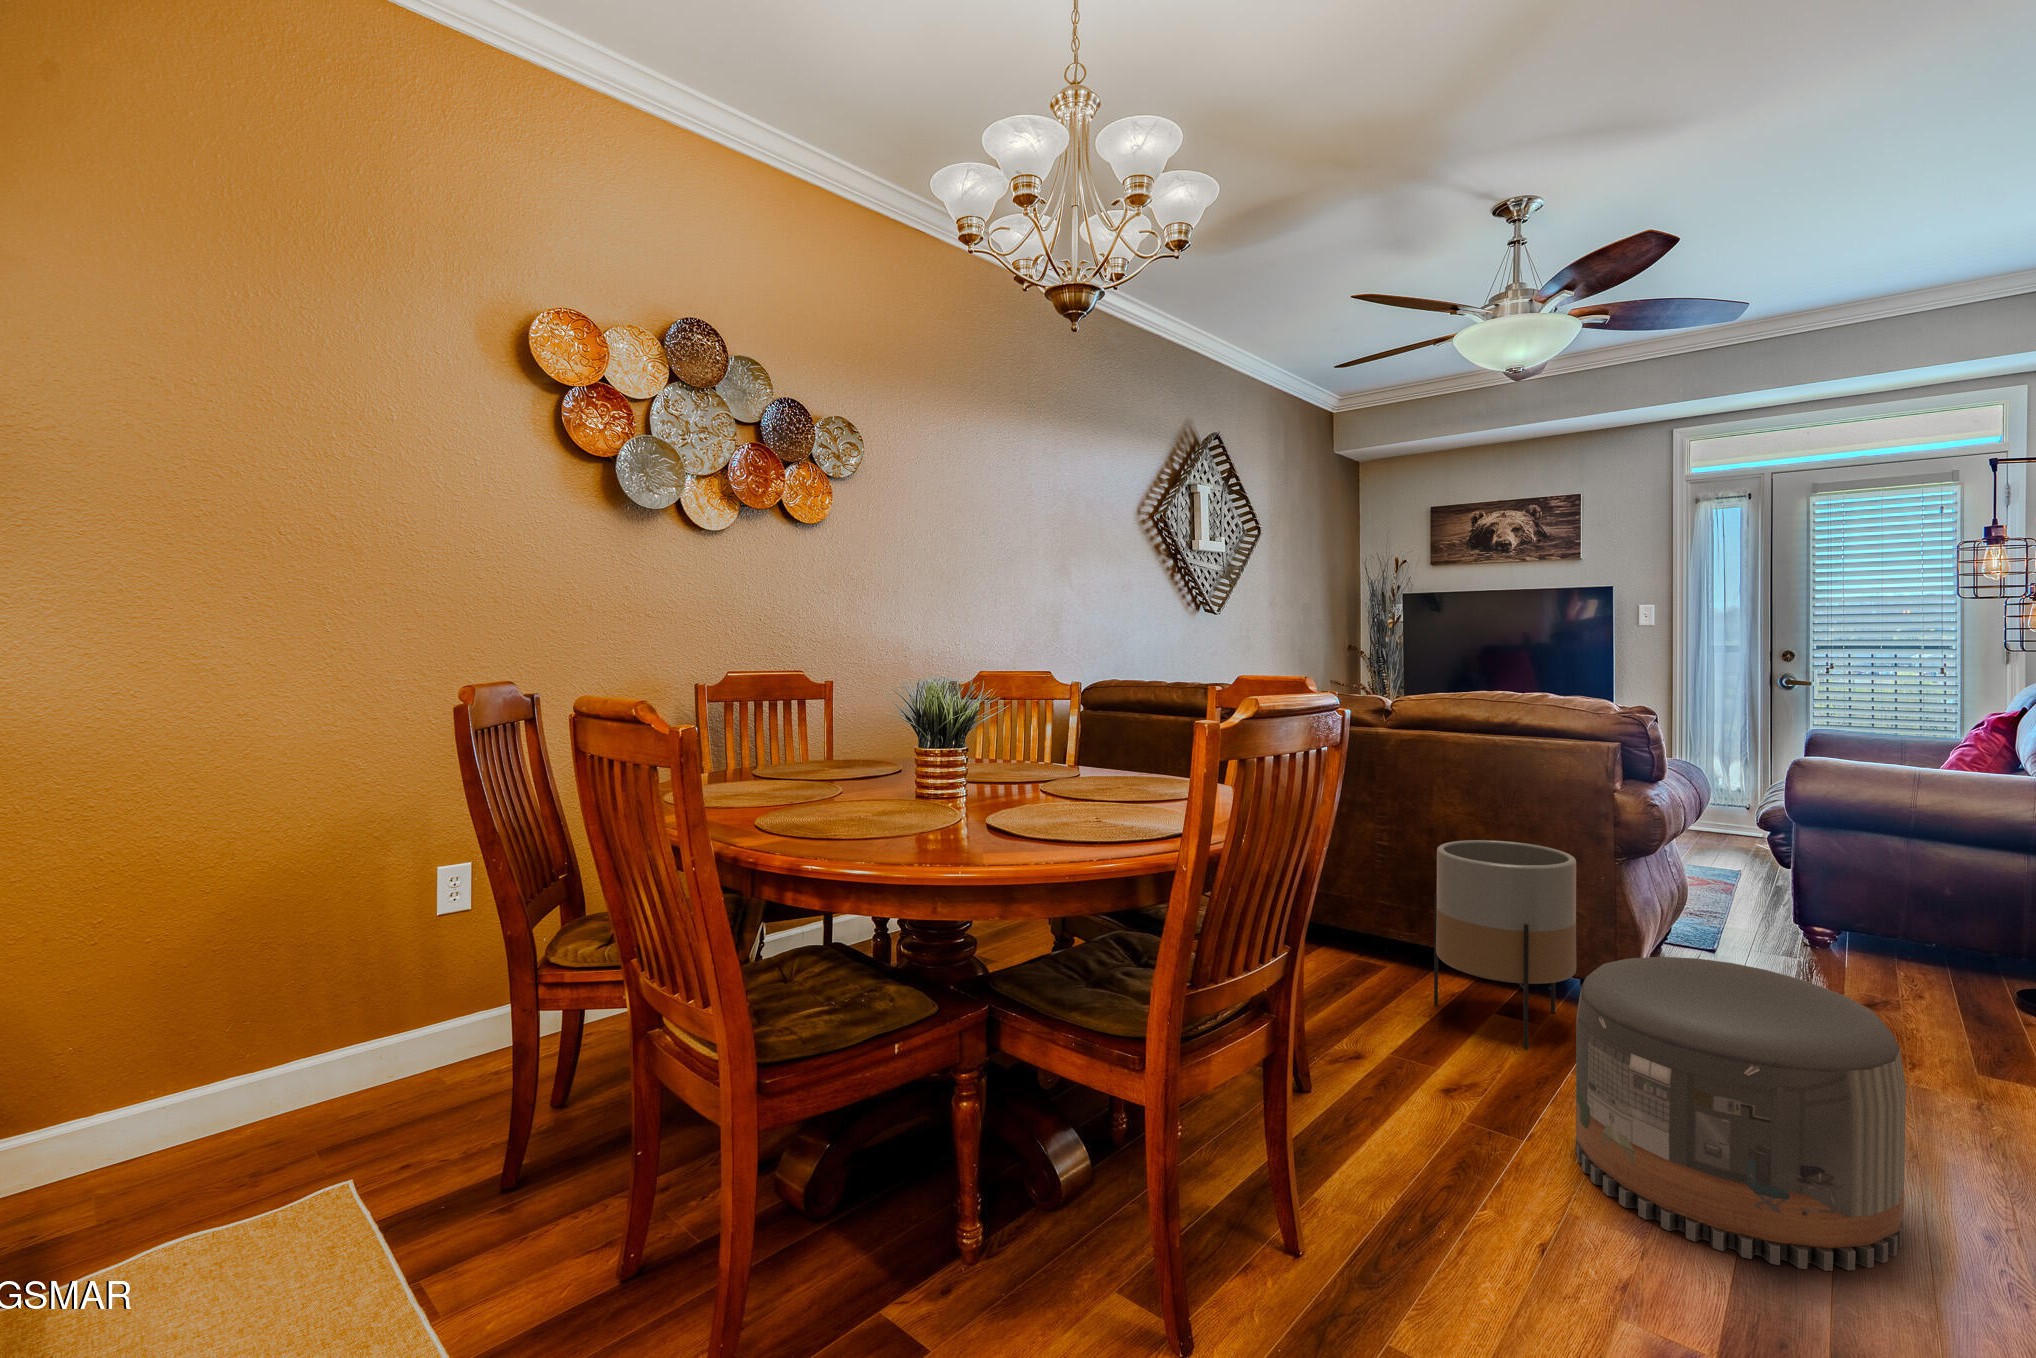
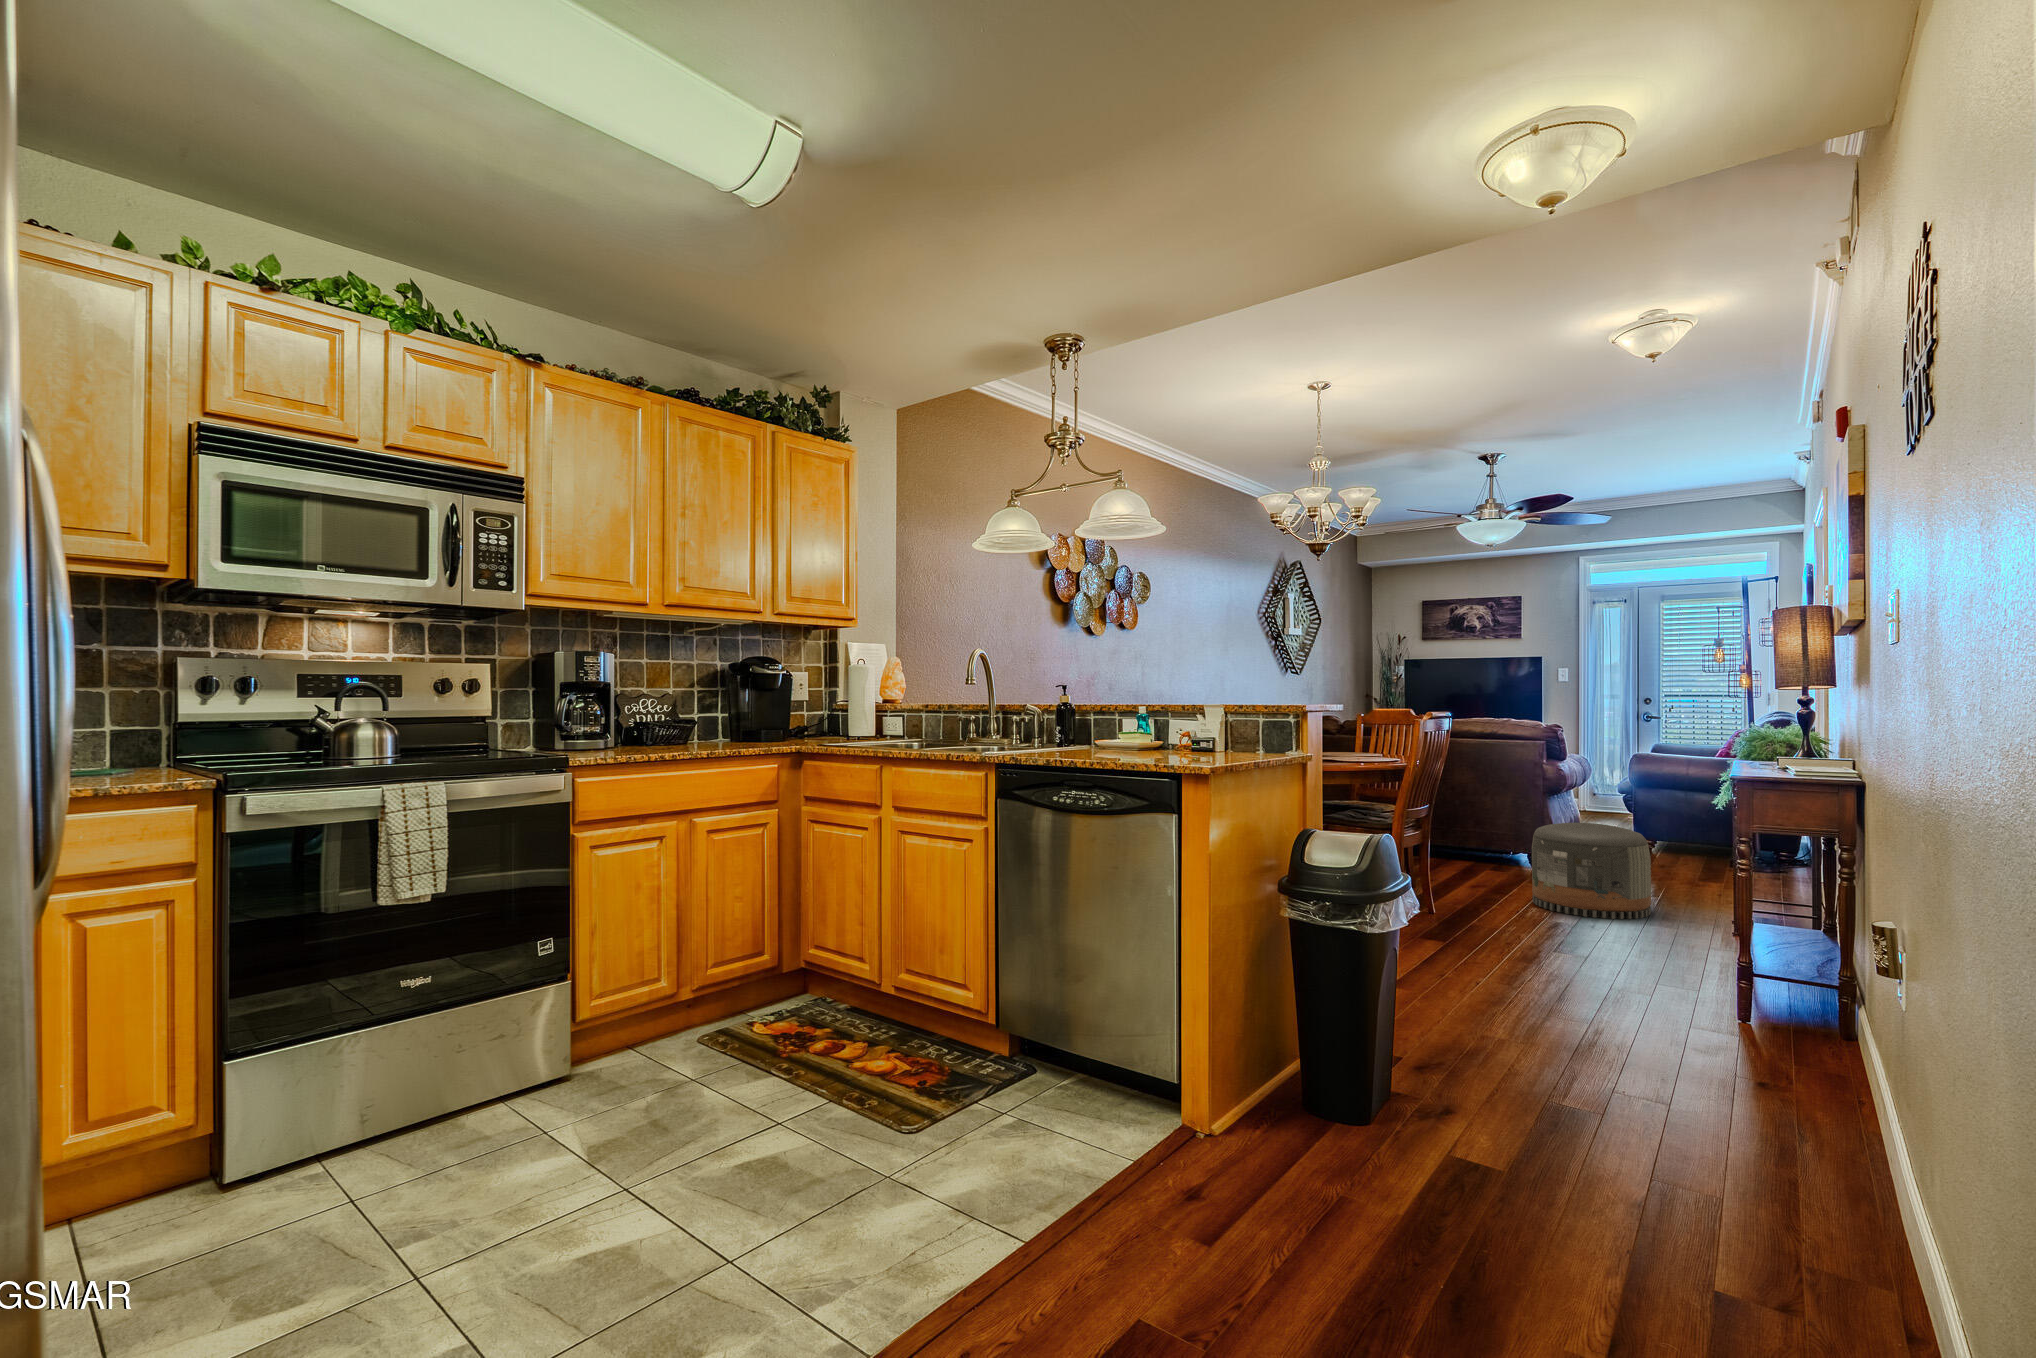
planter: present [1434,840,1576,1049] -> none [1461,790,1530,881]

